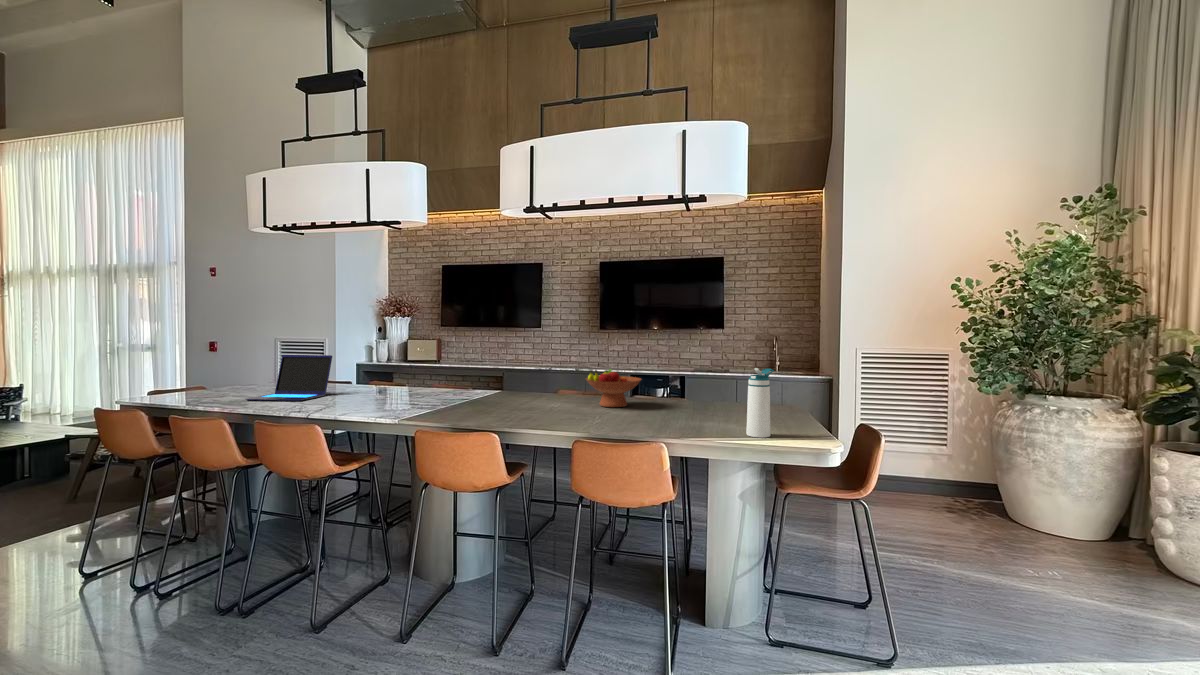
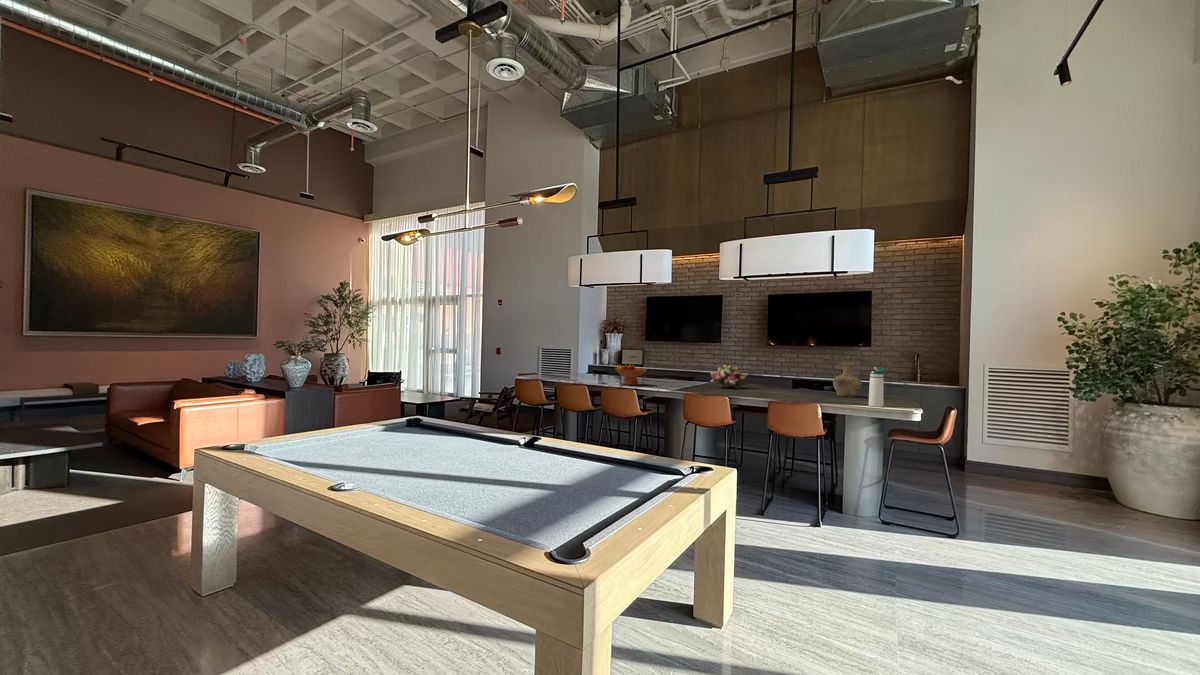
laptop: present [245,355,332,401] -> none [562,355,604,382]
vase: none [685,357,726,410] -> present [833,363,861,397]
flower arrangement: none [501,364,560,401] -> present [711,365,747,389]
fruit bowl: present [586,369,641,407] -> present [615,364,647,385]

